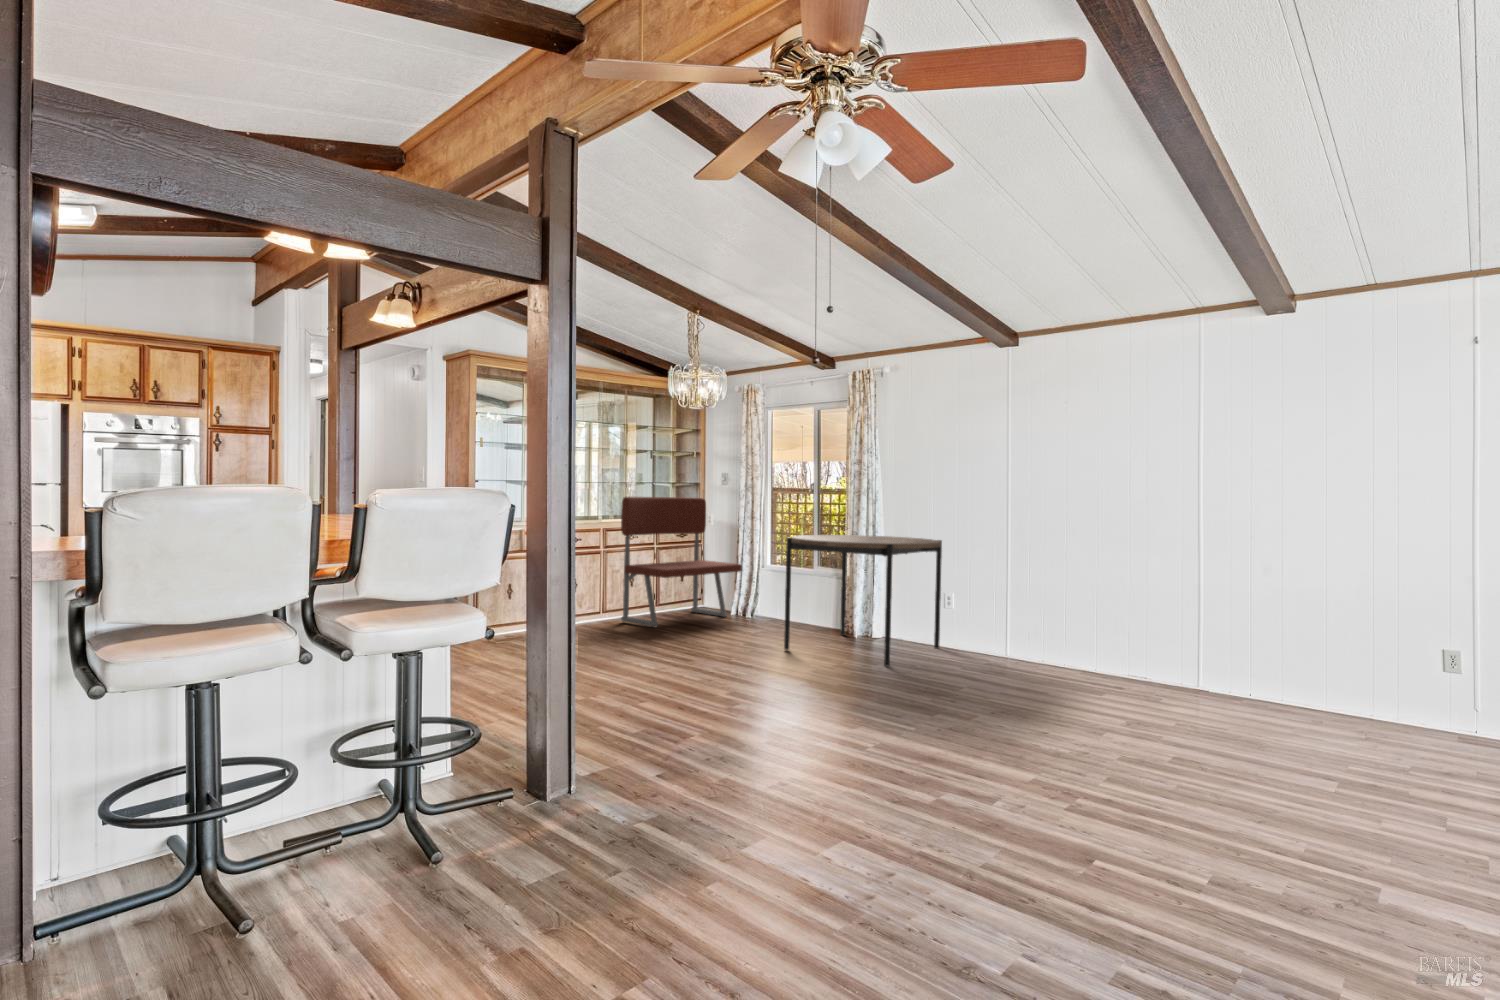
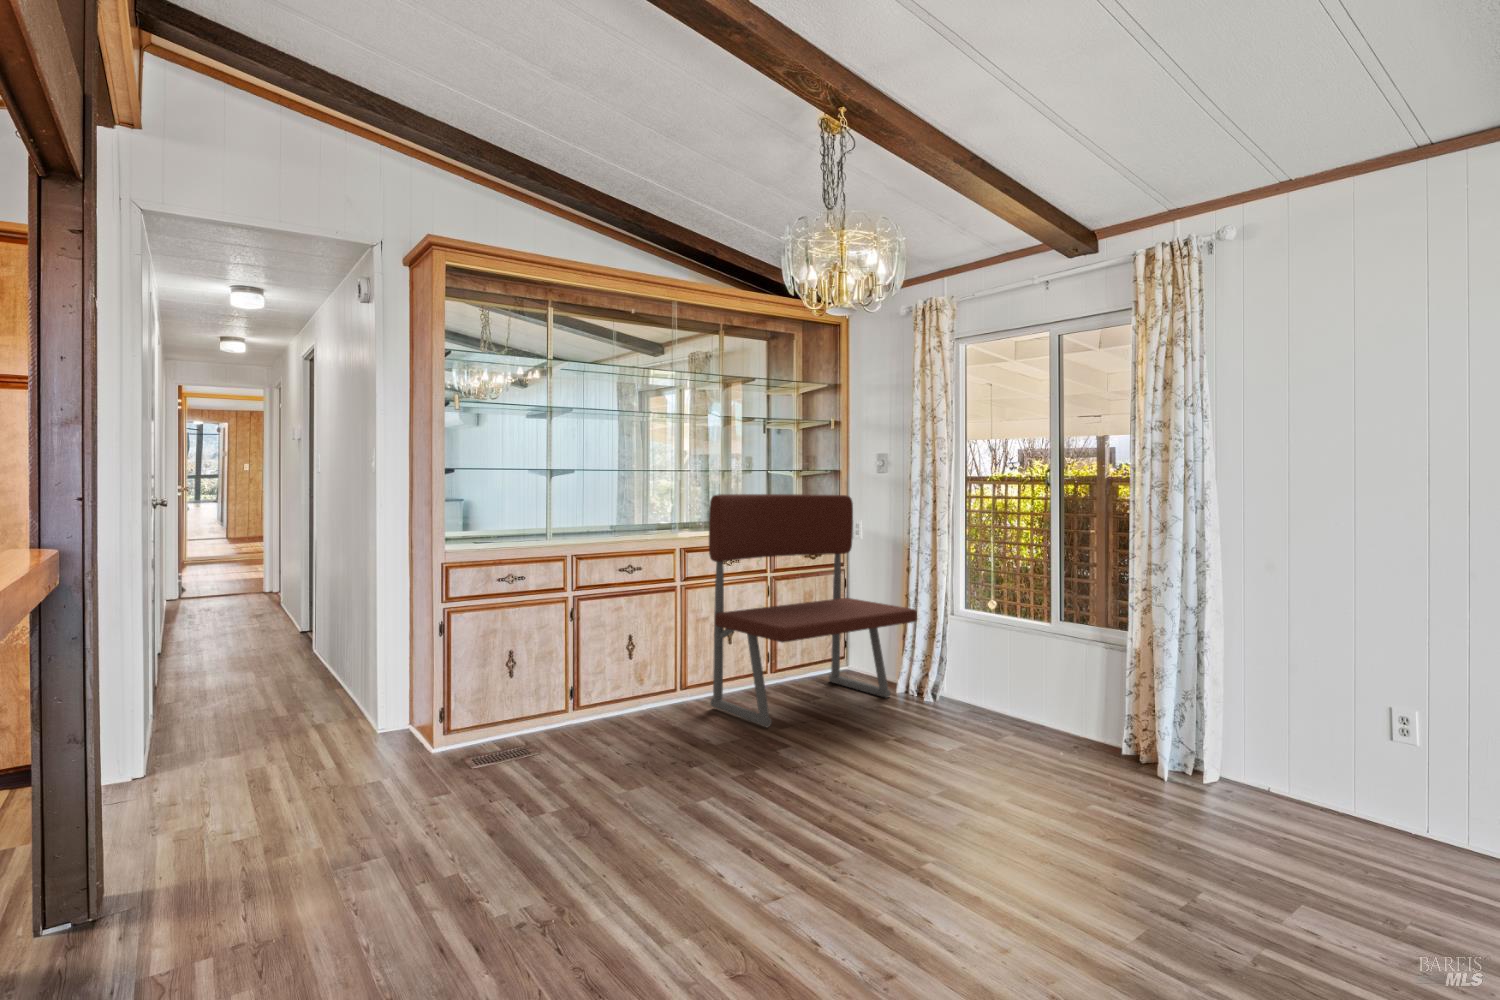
dining table: present [784,535,942,666] -> none [1030,569,1423,922]

